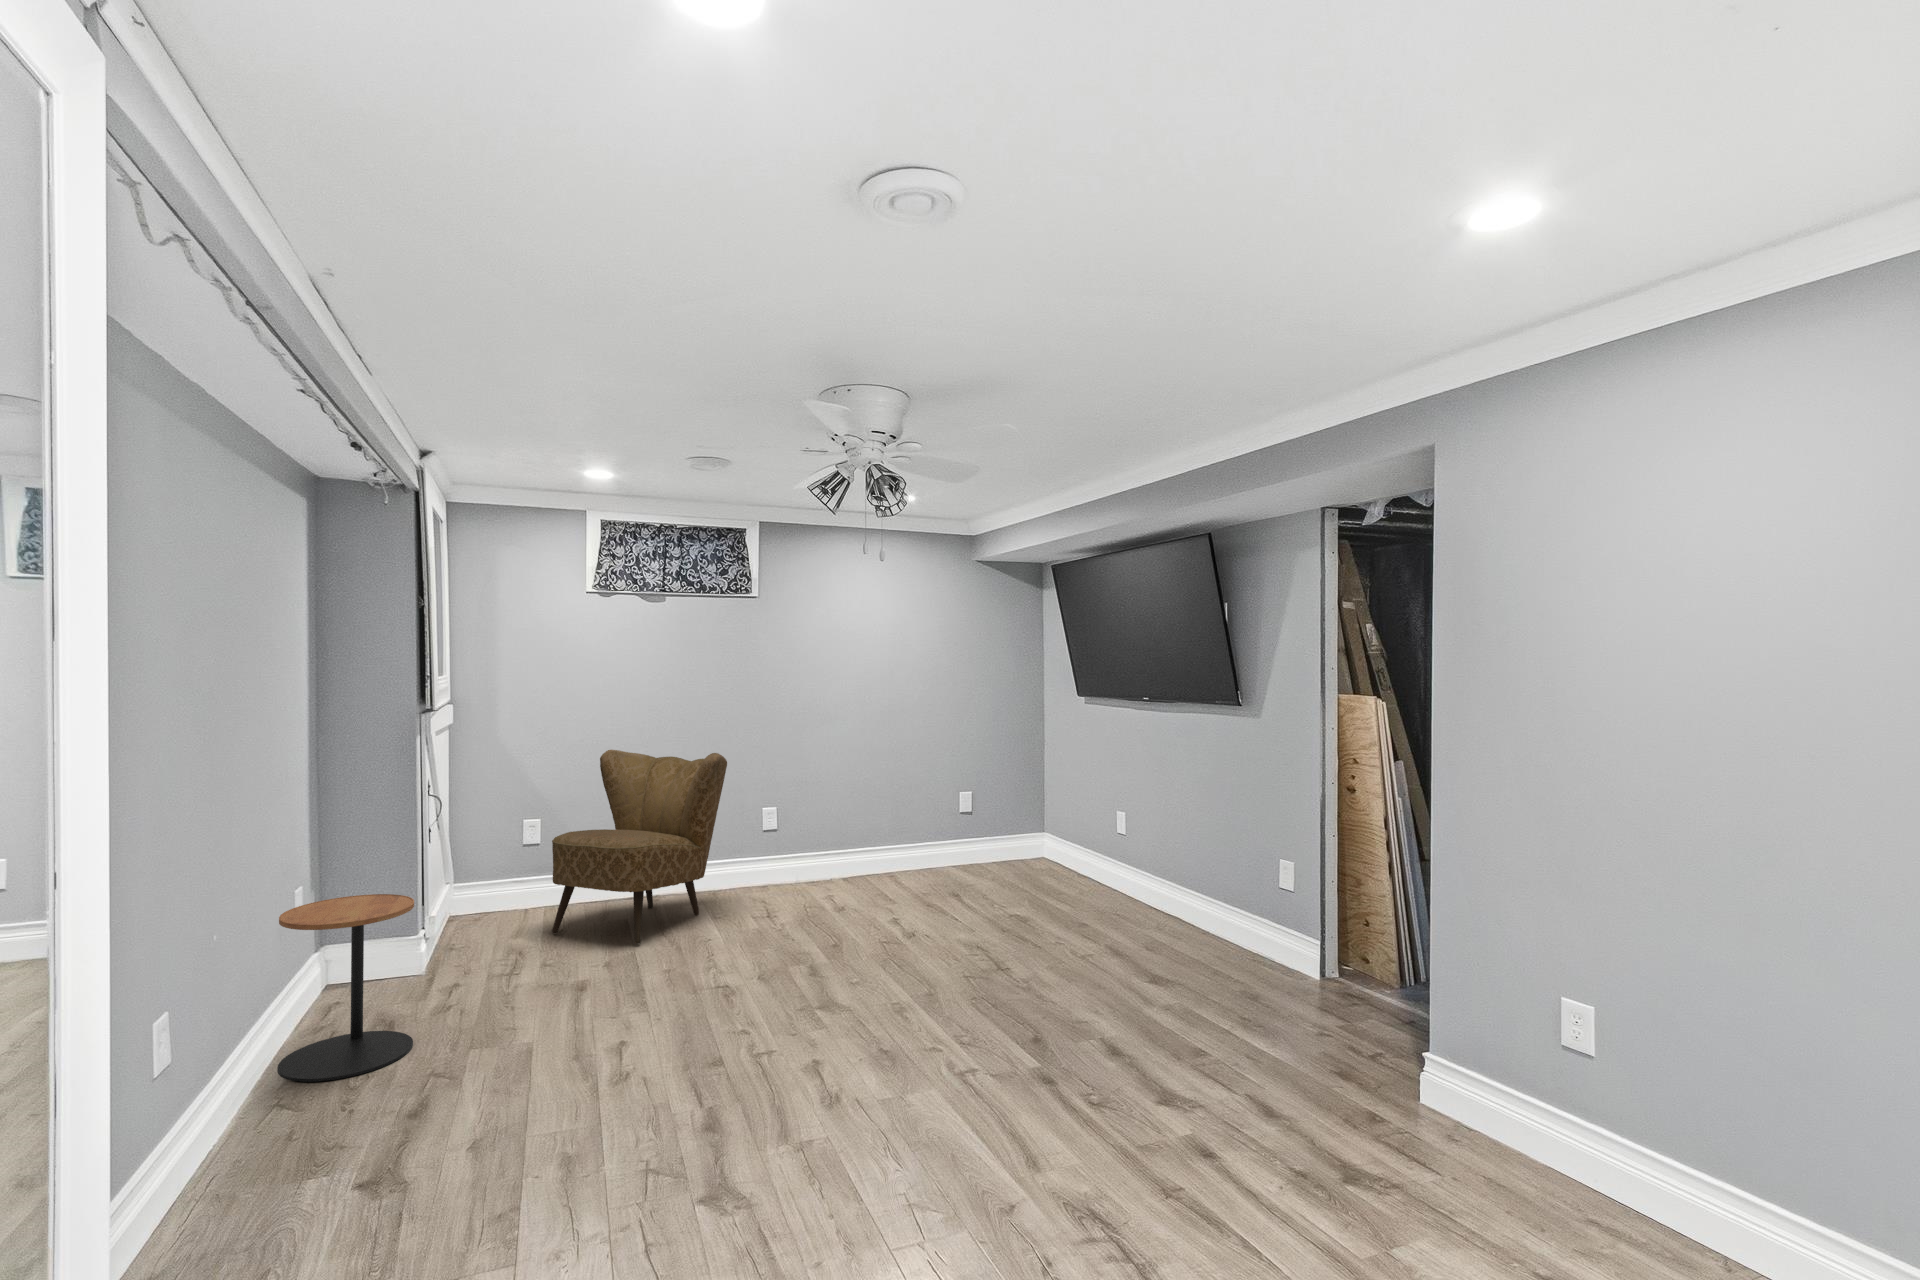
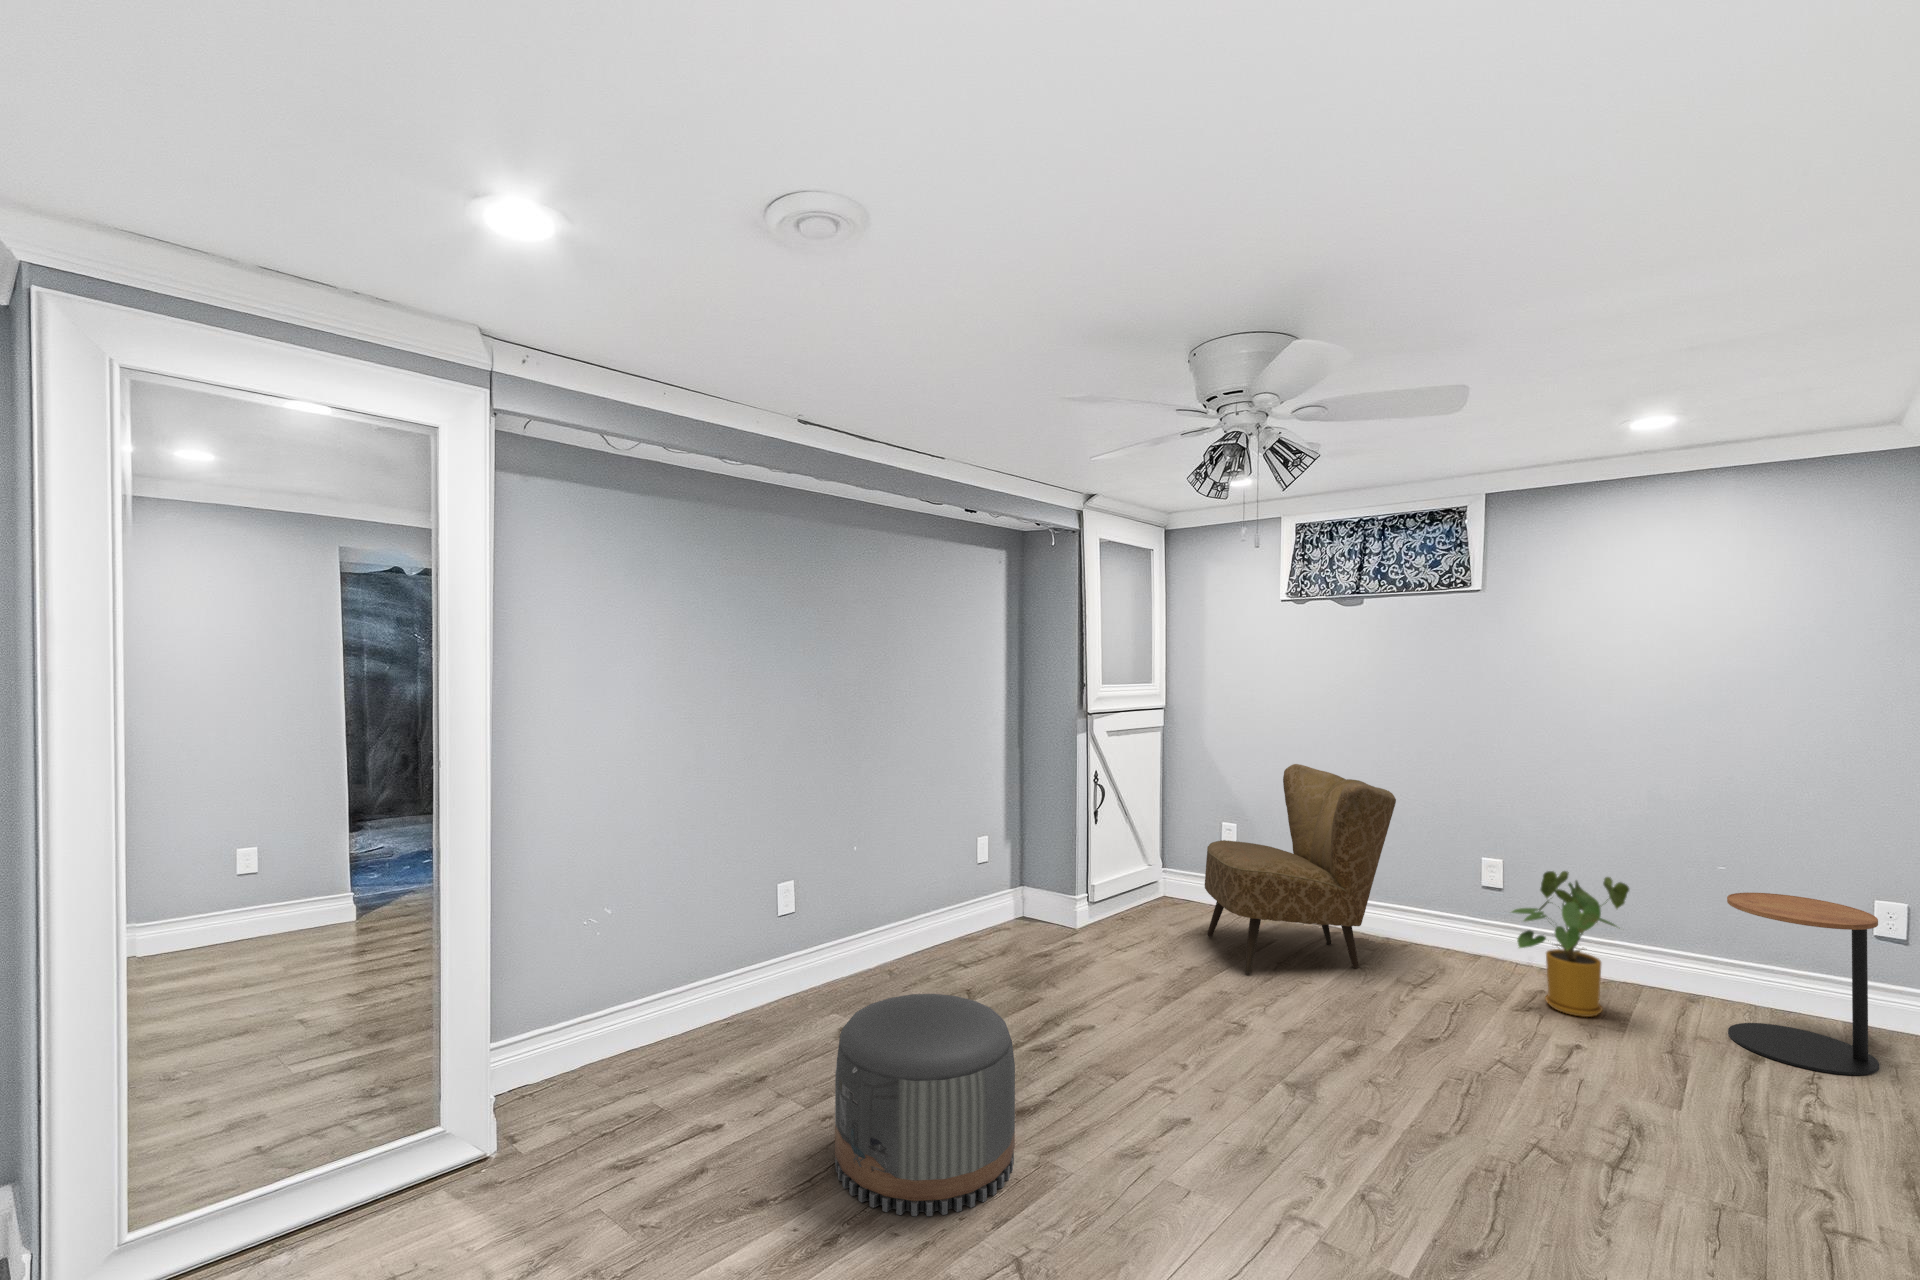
house plant: none [804,799,870,897] -> present [1512,871,1629,1017]
side table: present [277,894,414,1082] -> present [1727,893,1879,1075]
pouf: none [568,988,760,1208] -> present [835,994,1015,1216]

